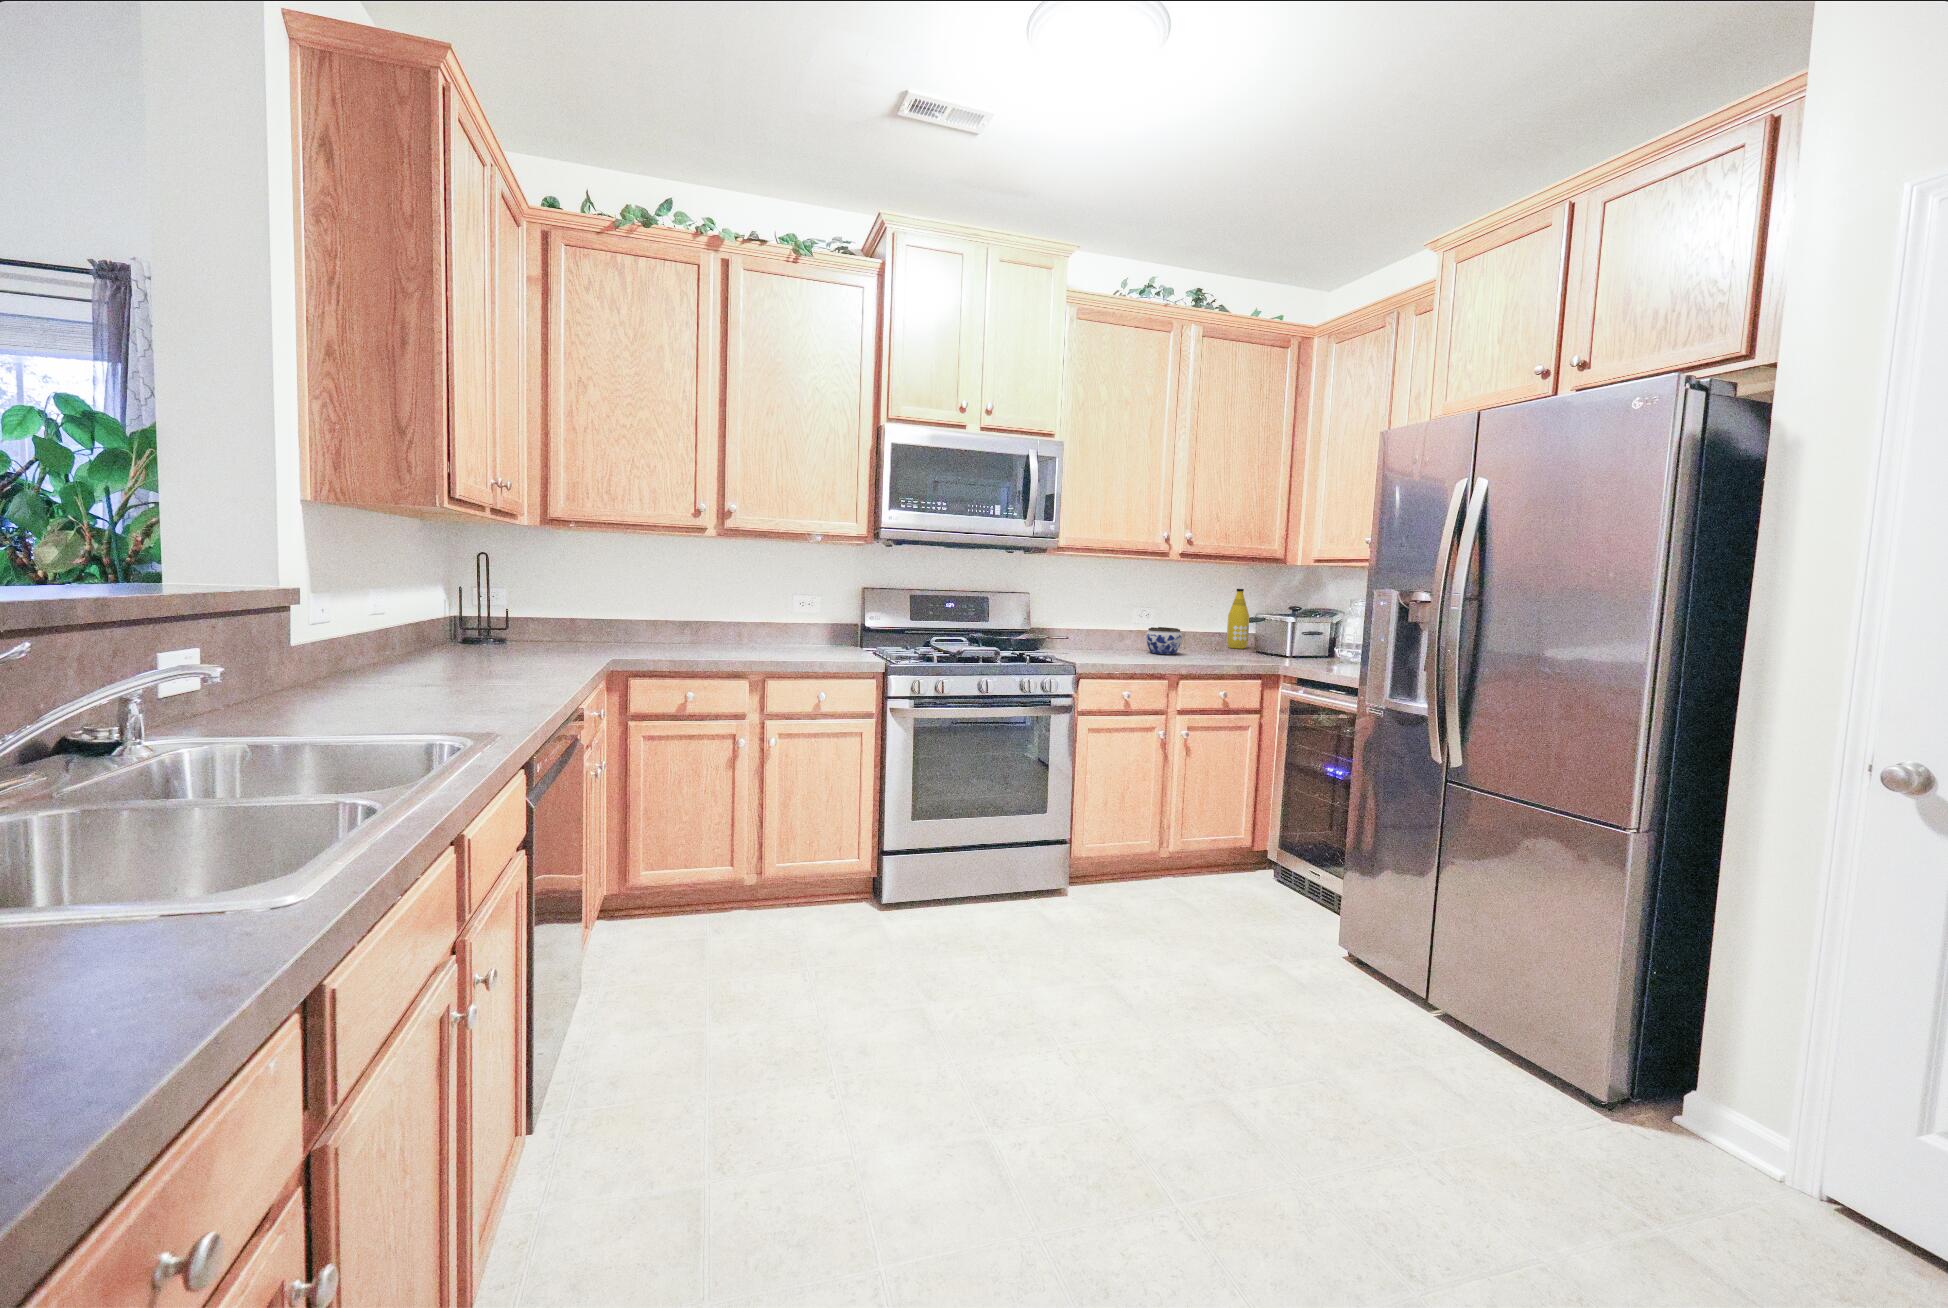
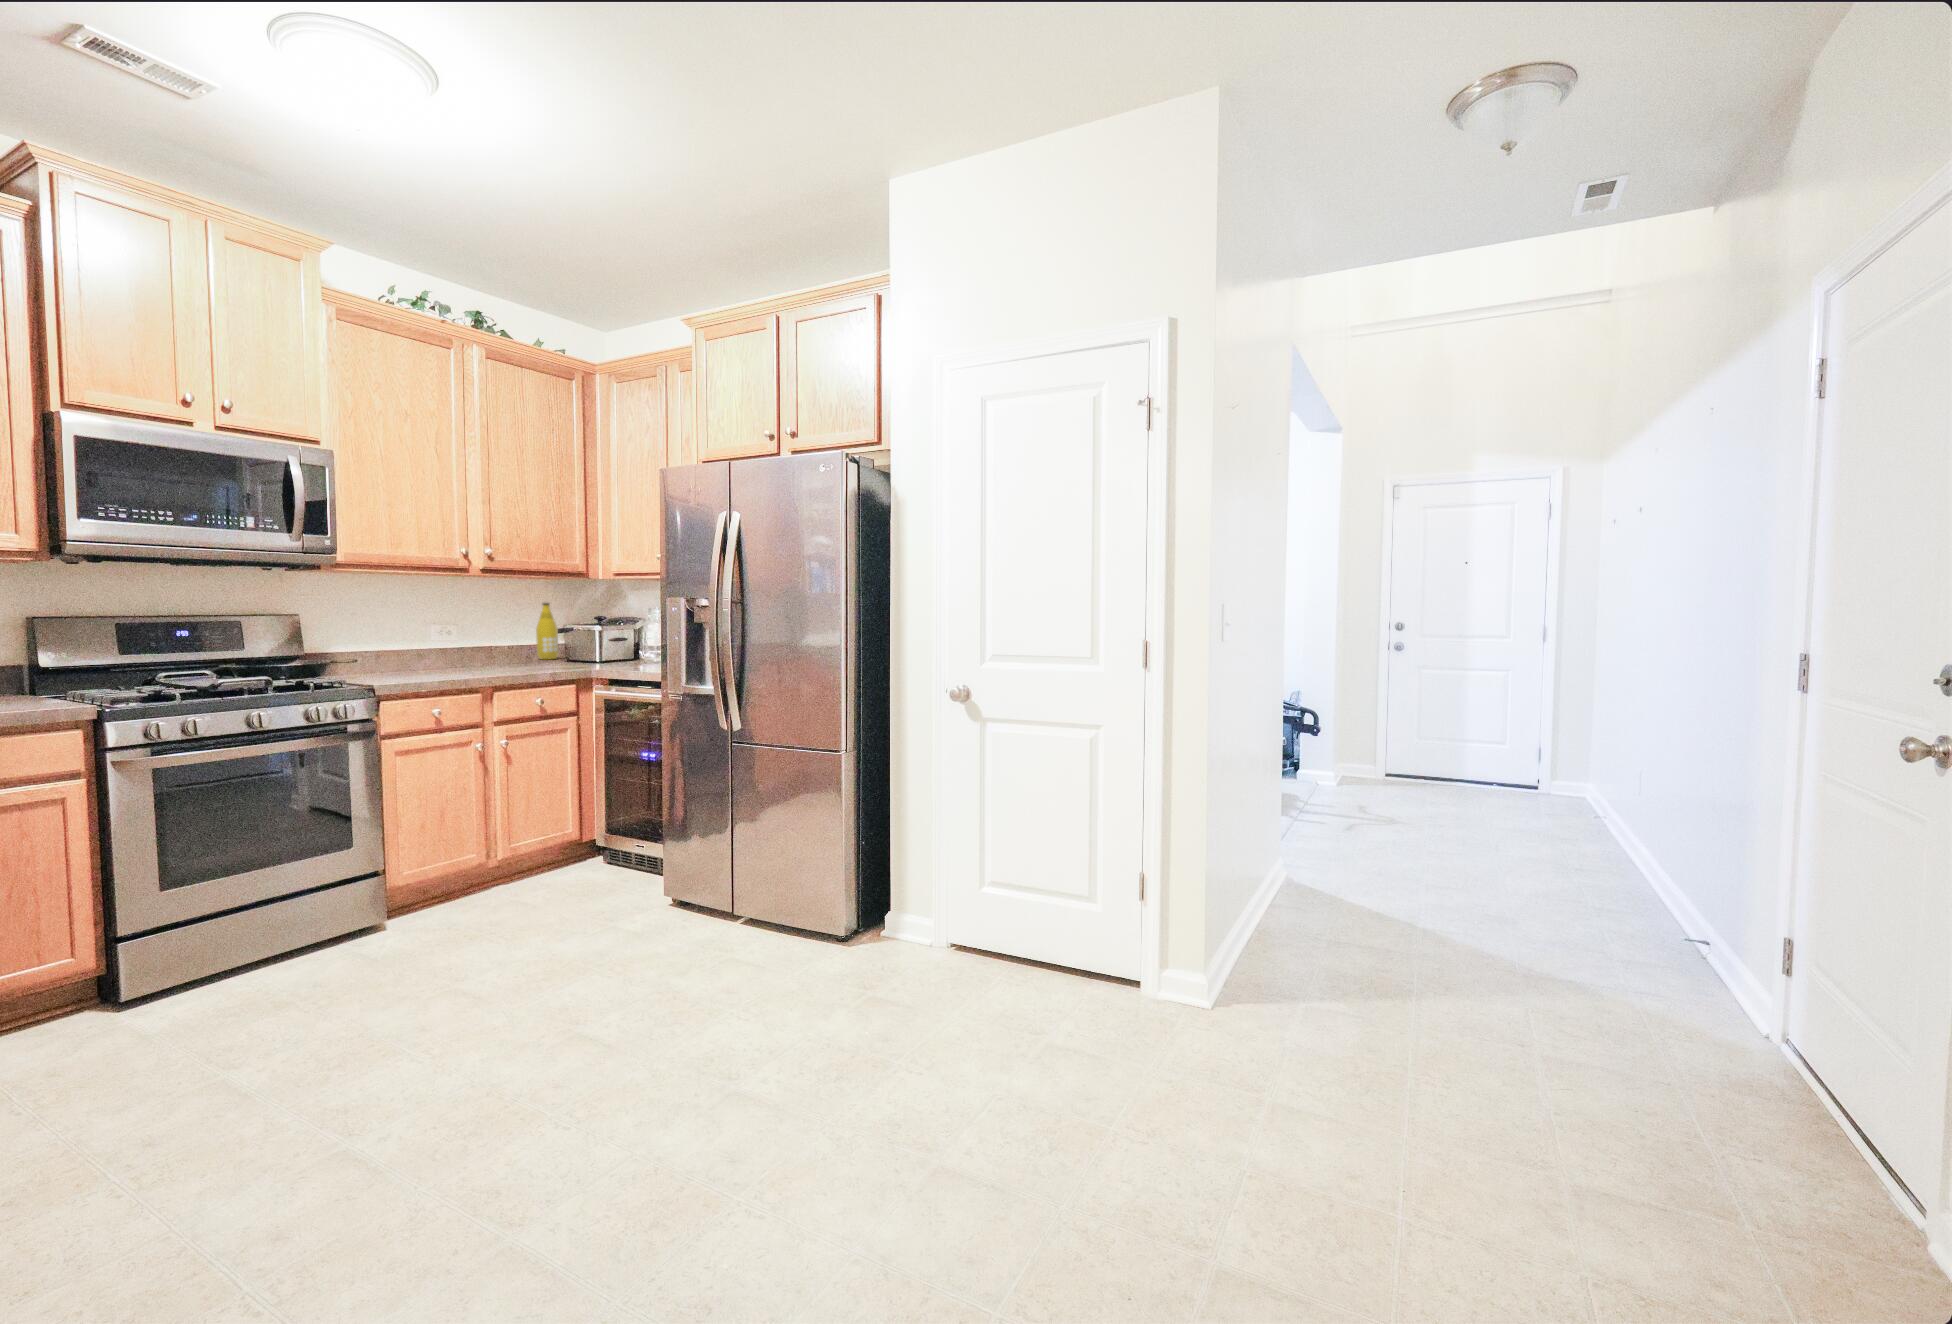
jar: present [1146,627,1182,654] -> none [451,643,491,670]

